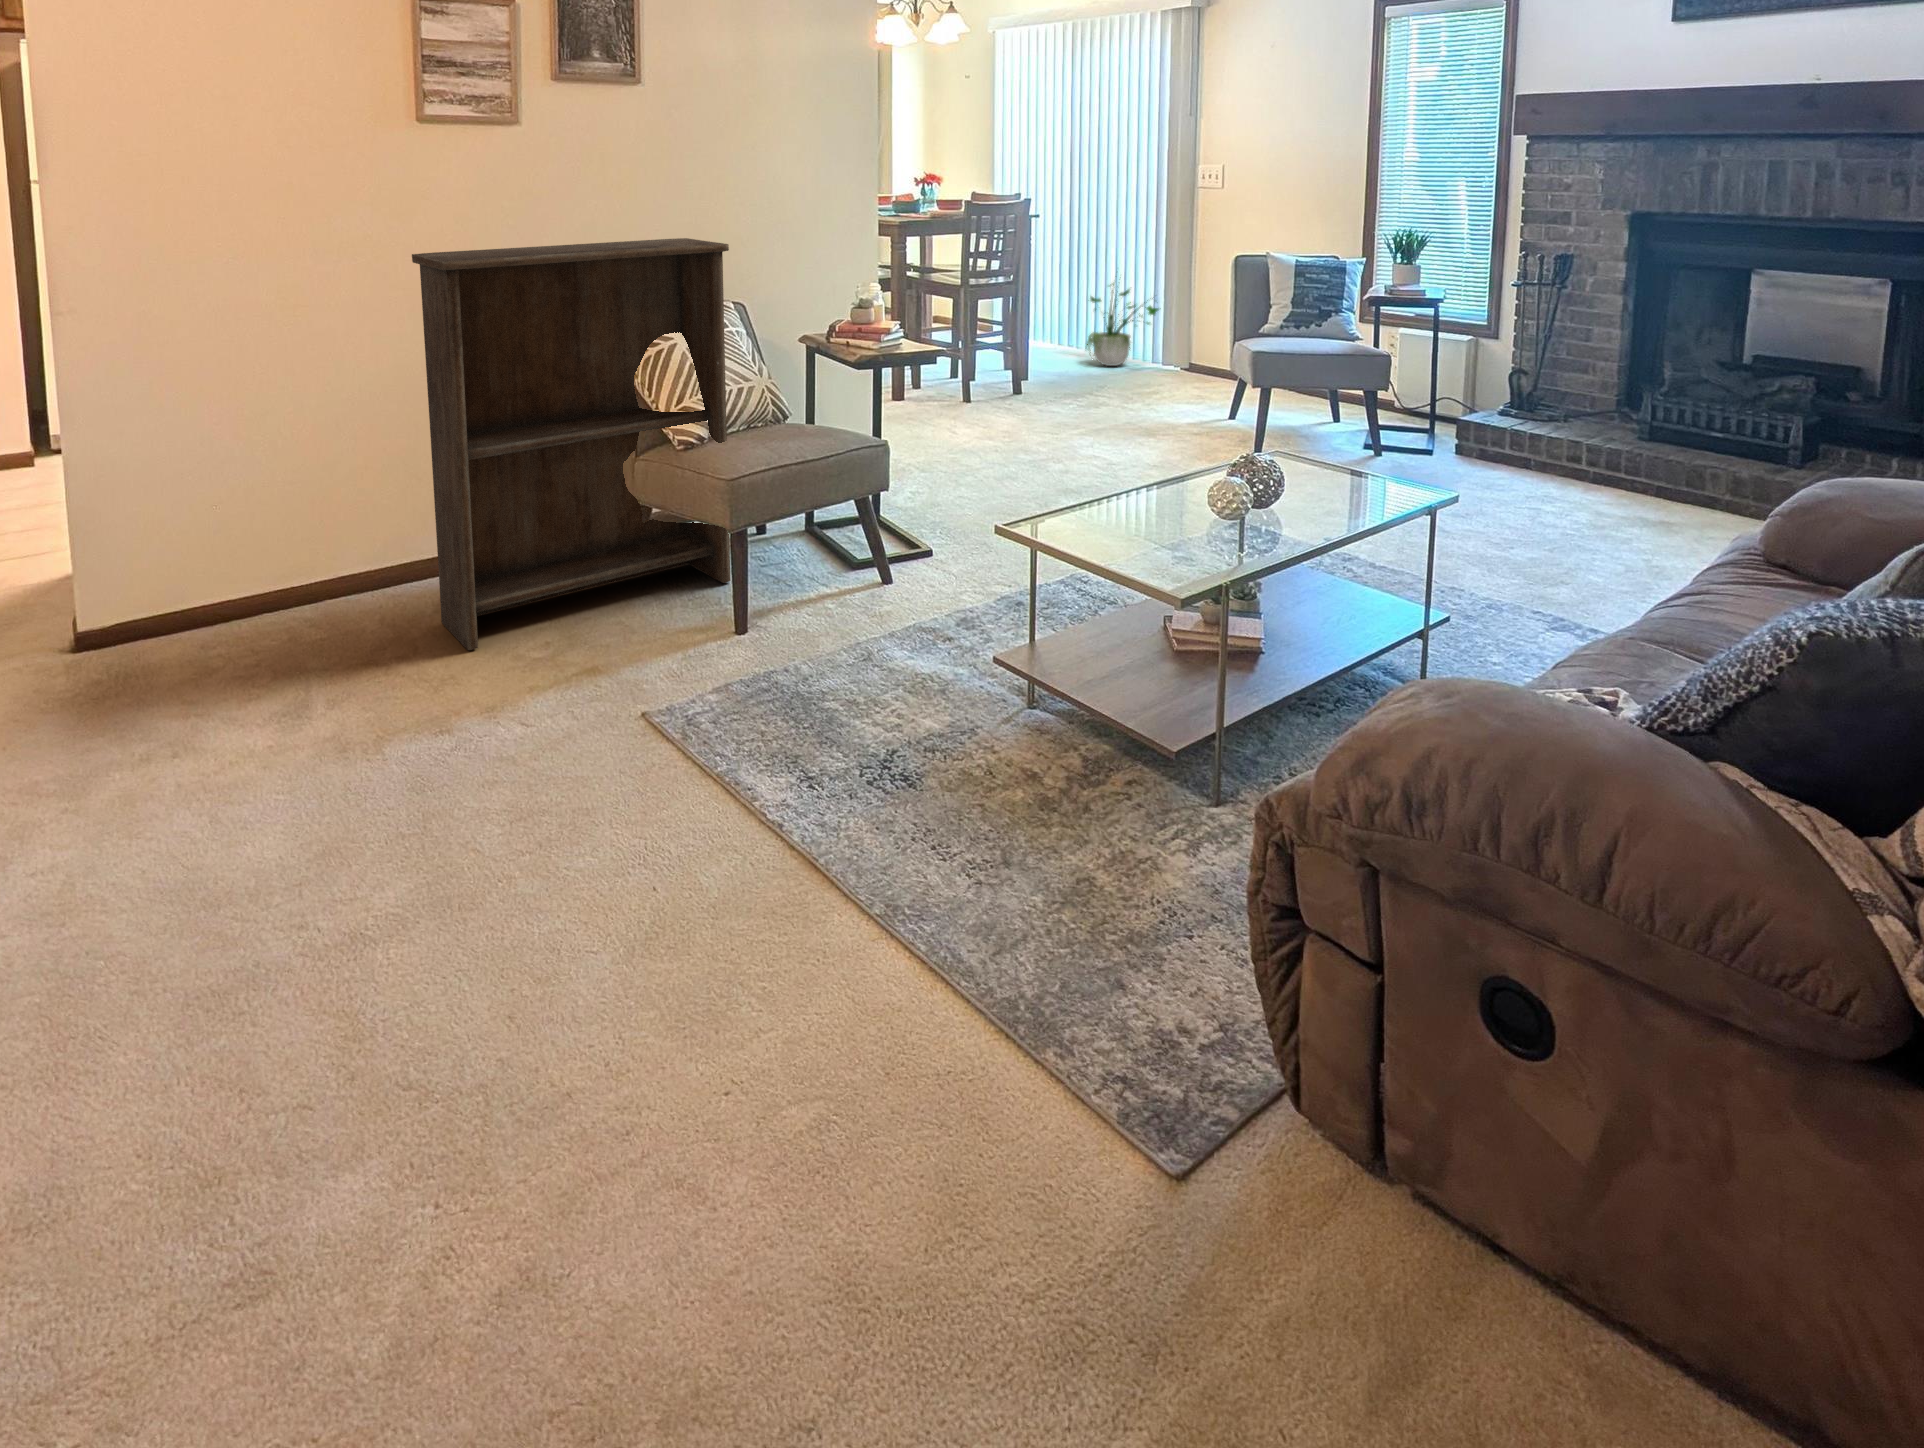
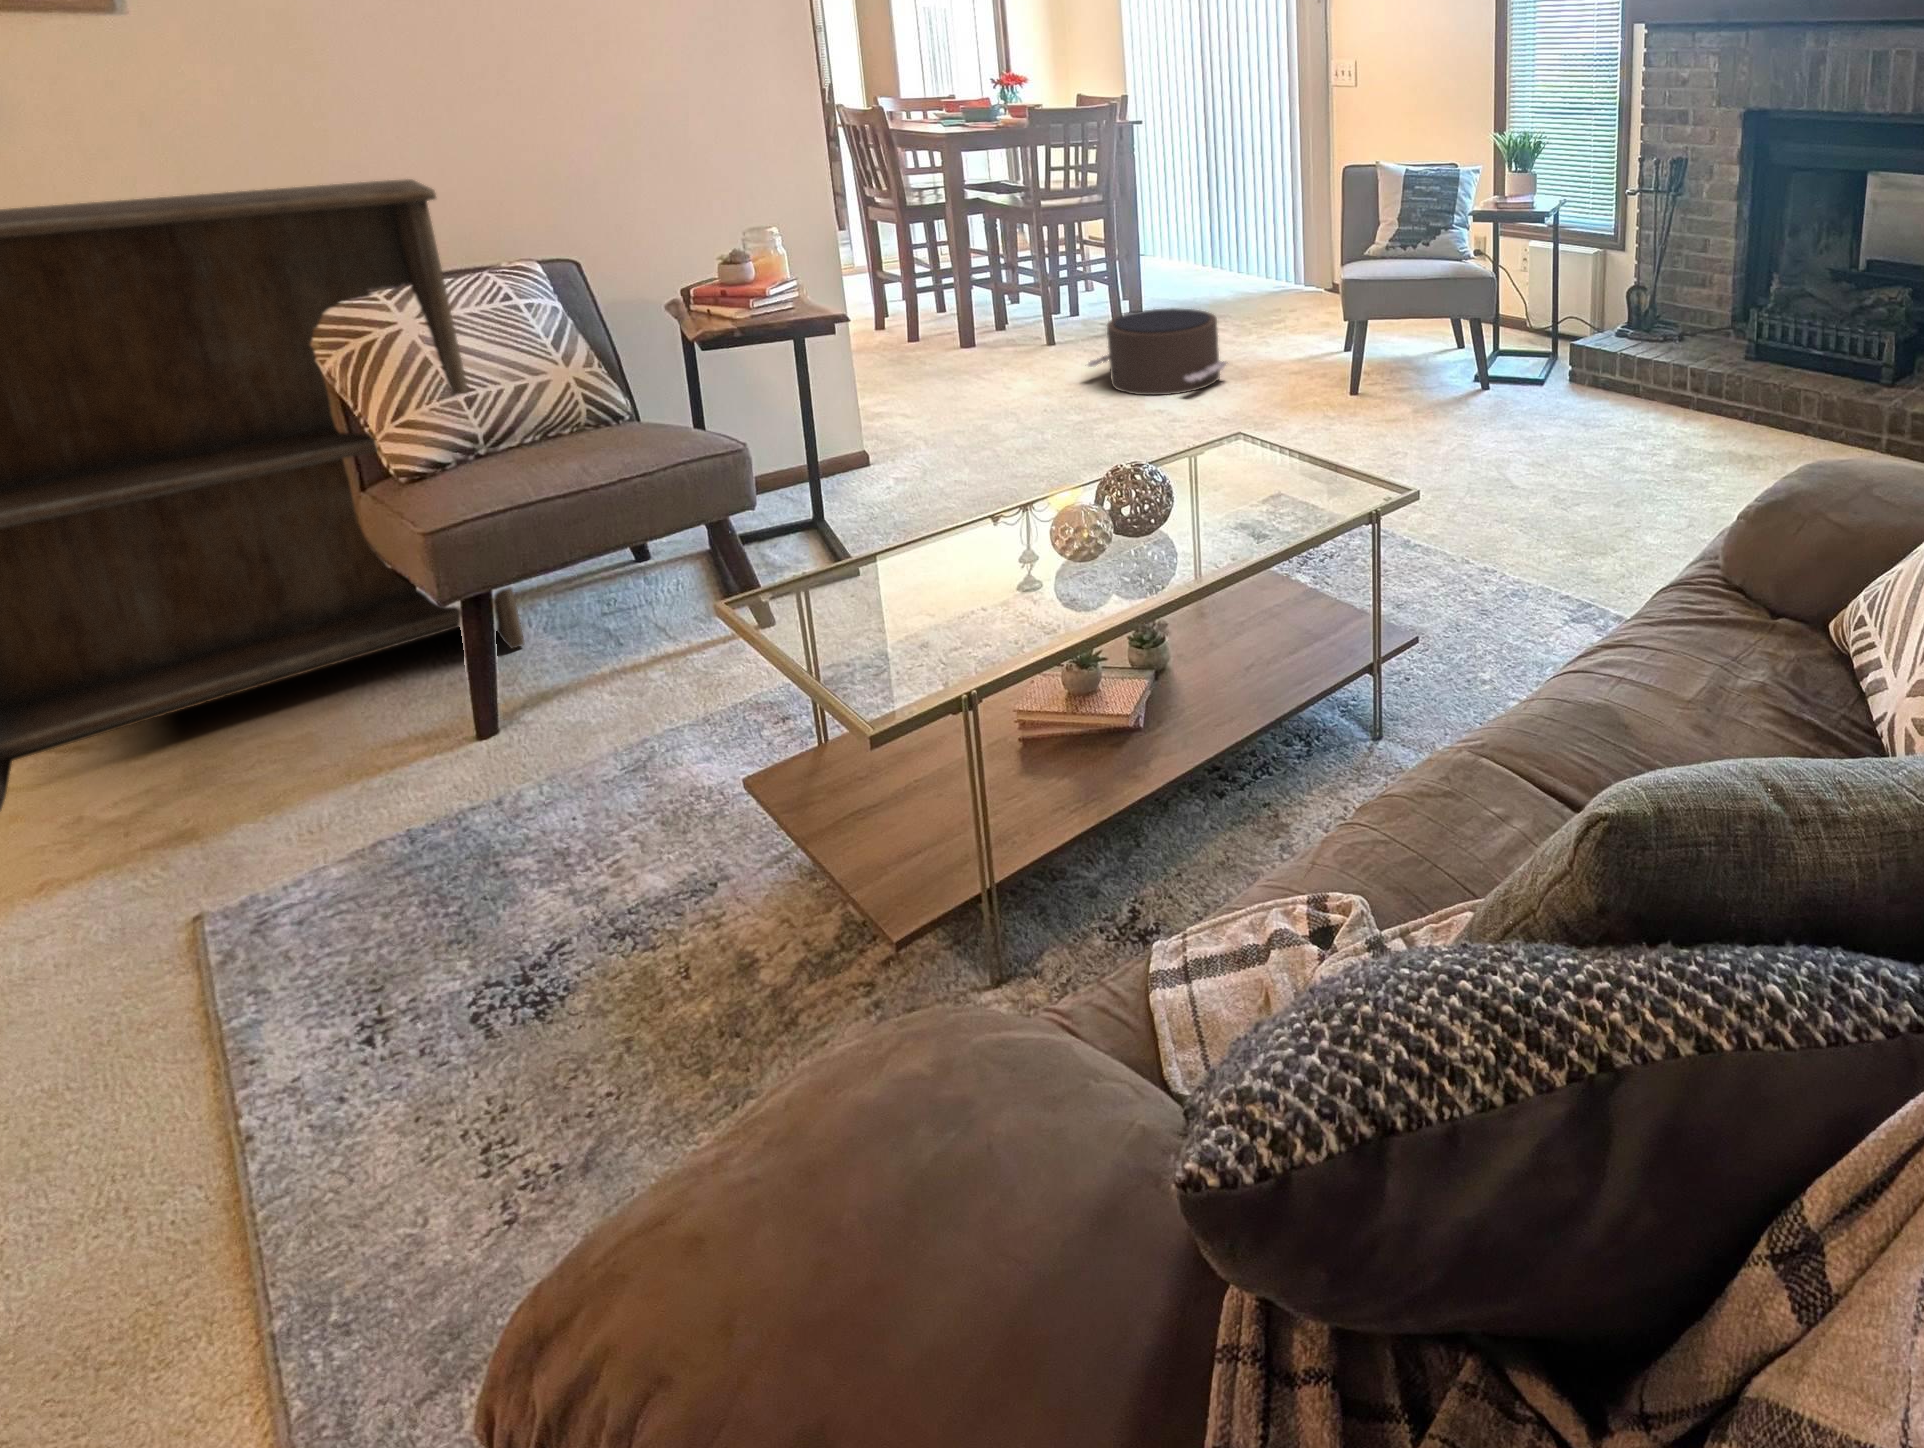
potted plant: present [1087,283,1159,366] -> none [1220,172,1302,288]
pouf: none [1019,373,1144,445] -> present [1088,308,1229,395]

